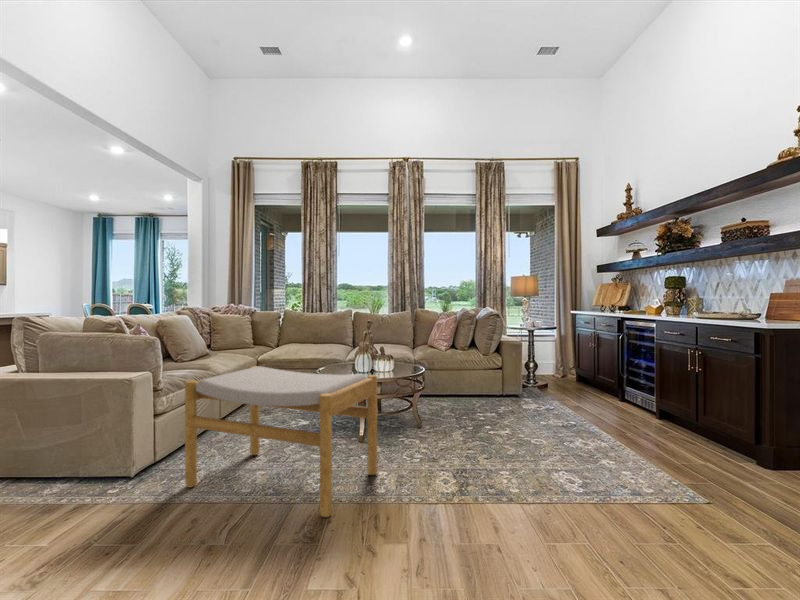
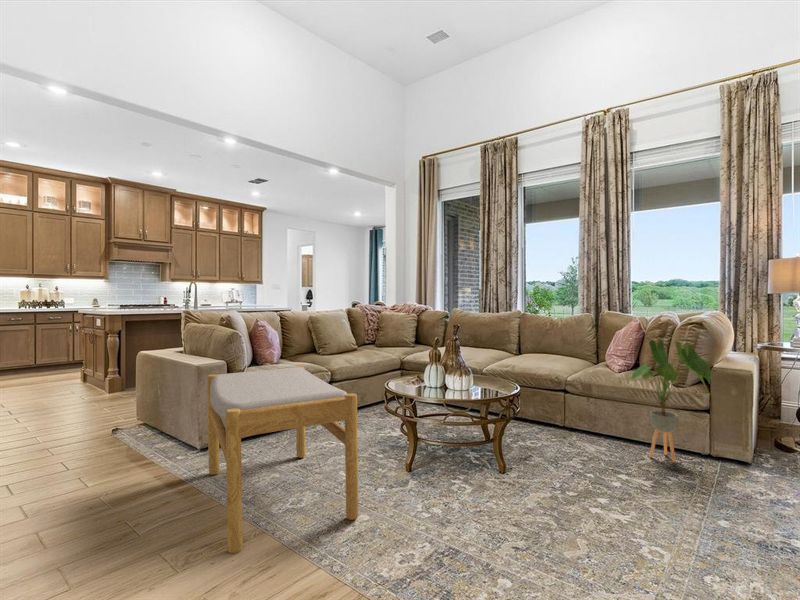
house plant: none [470,326,515,403] -> present [630,340,711,462]

